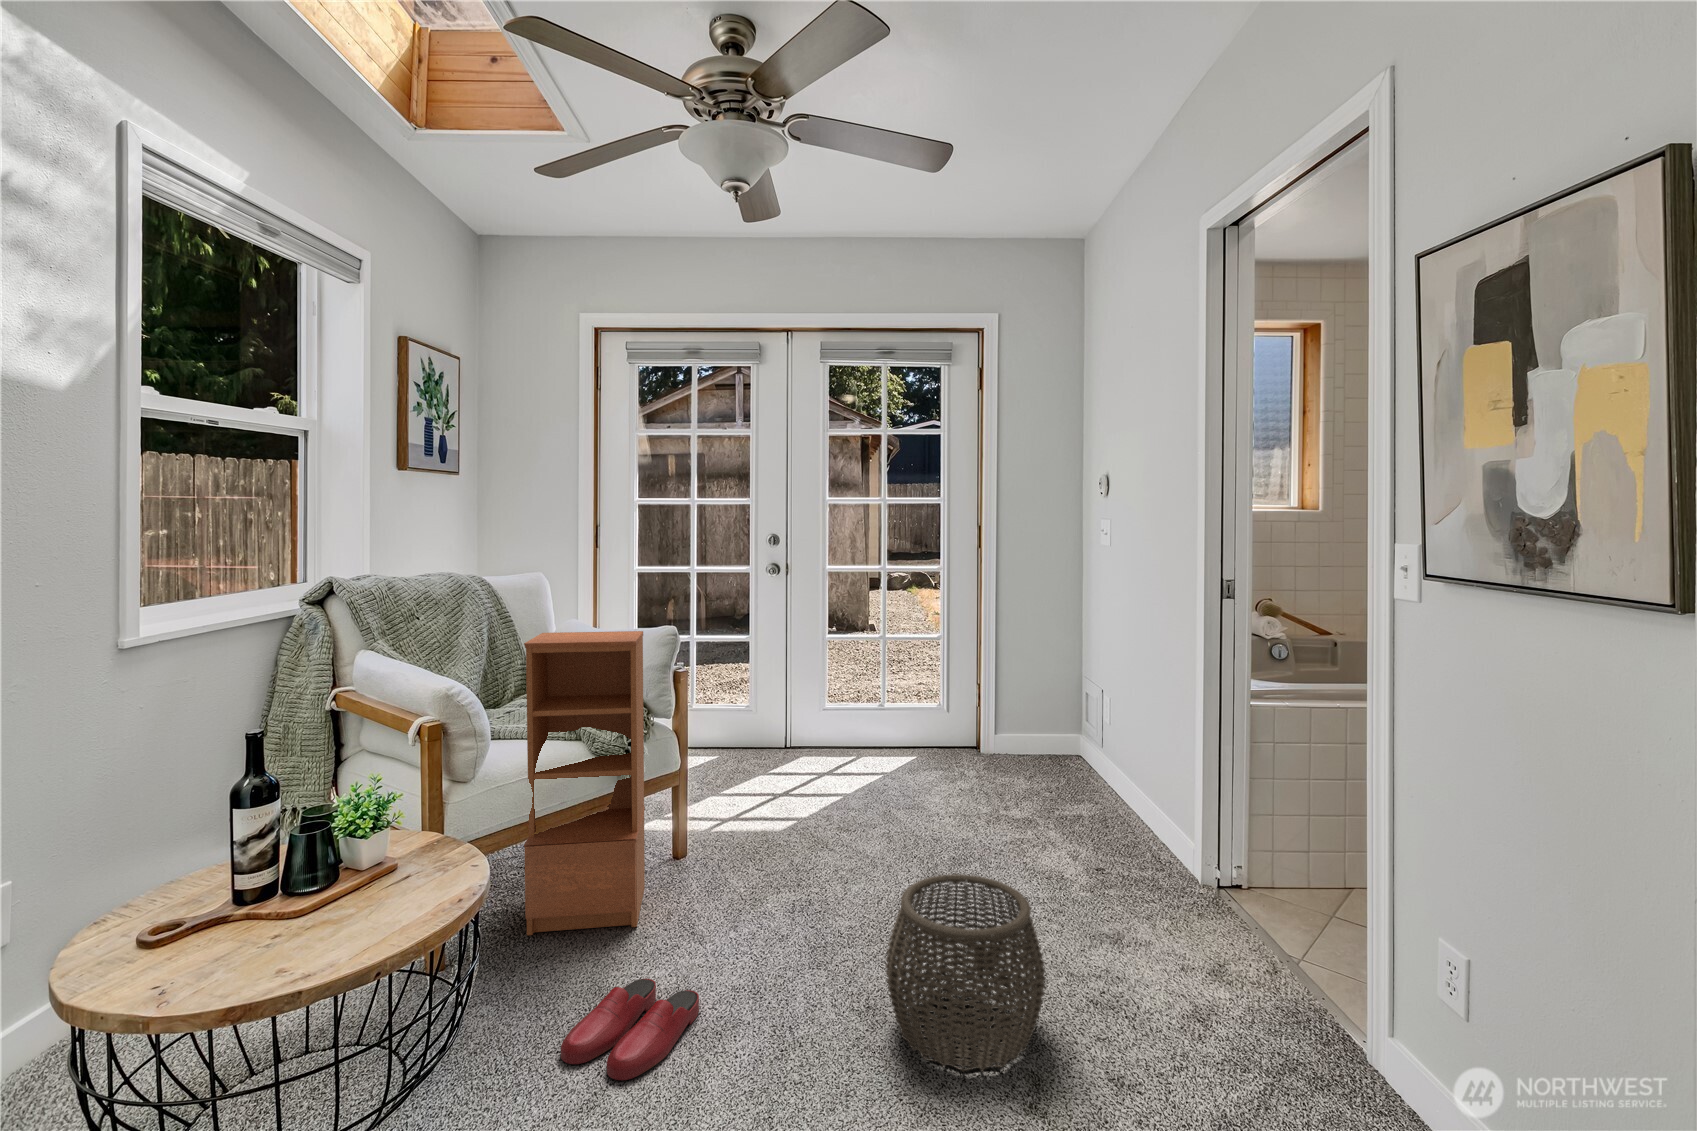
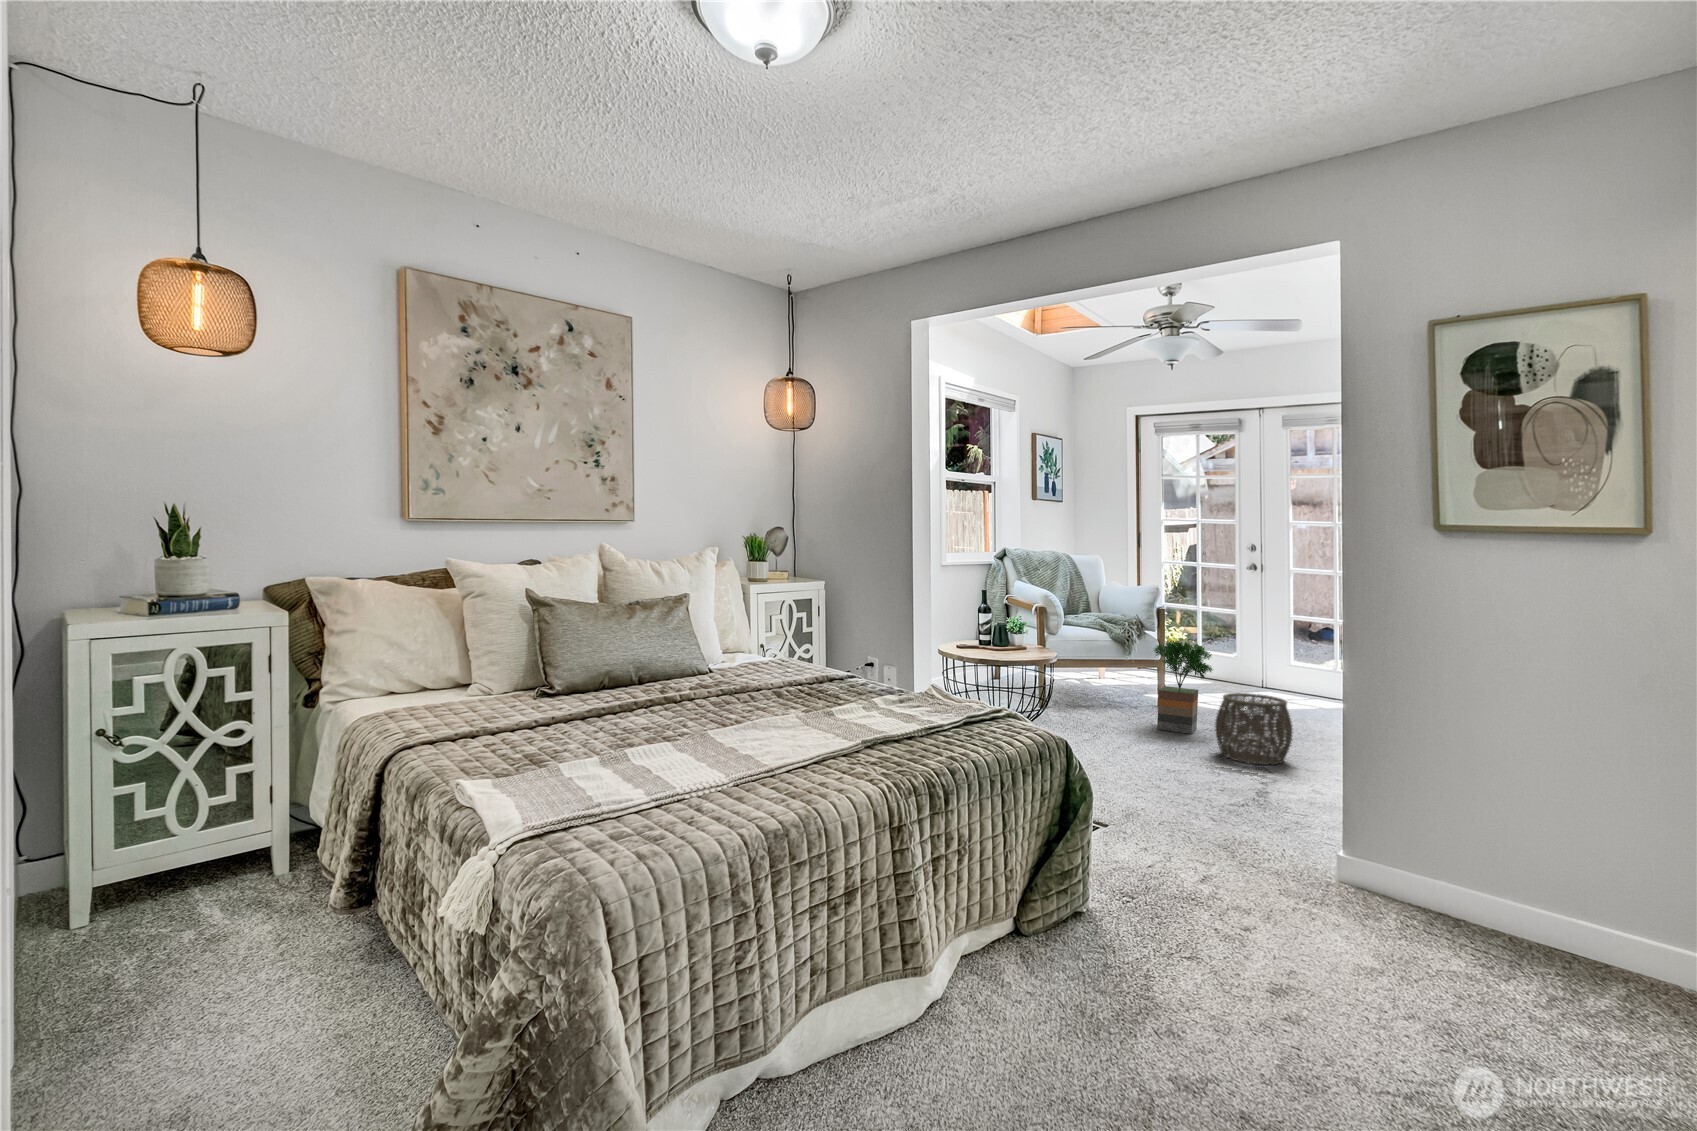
bookcase: present [524,631,645,935] -> none [1073,579,1138,717]
potted tree: none [698,754,826,961] -> present [1154,641,1213,734]
slippers: present [561,979,699,1080] -> none [1079,717,1138,738]

